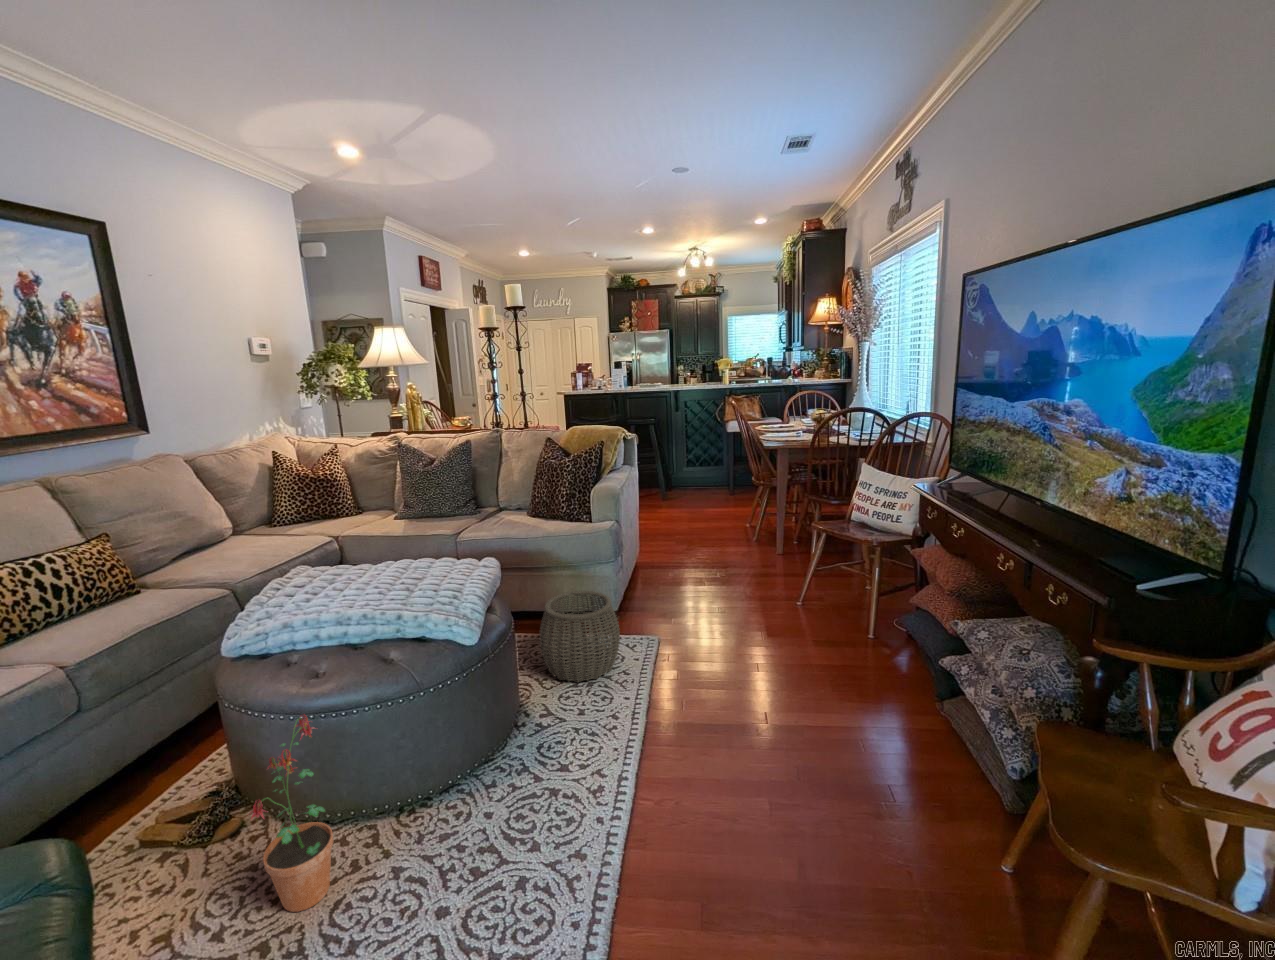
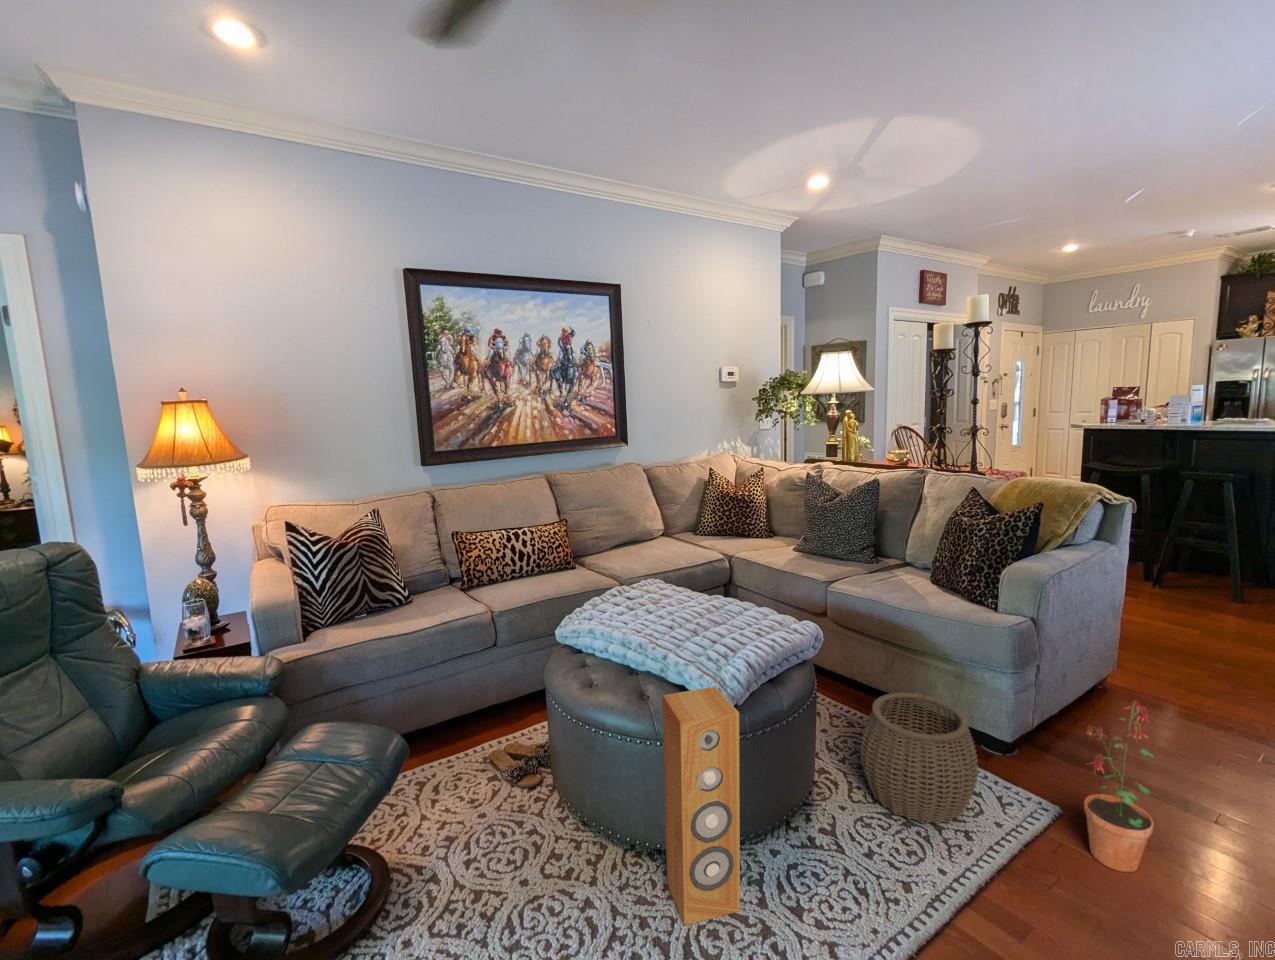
speaker: none [438,618,526,829] -> present [663,687,740,926]
potted plant: present [251,714,334,912] -> present [1084,700,1154,872]

